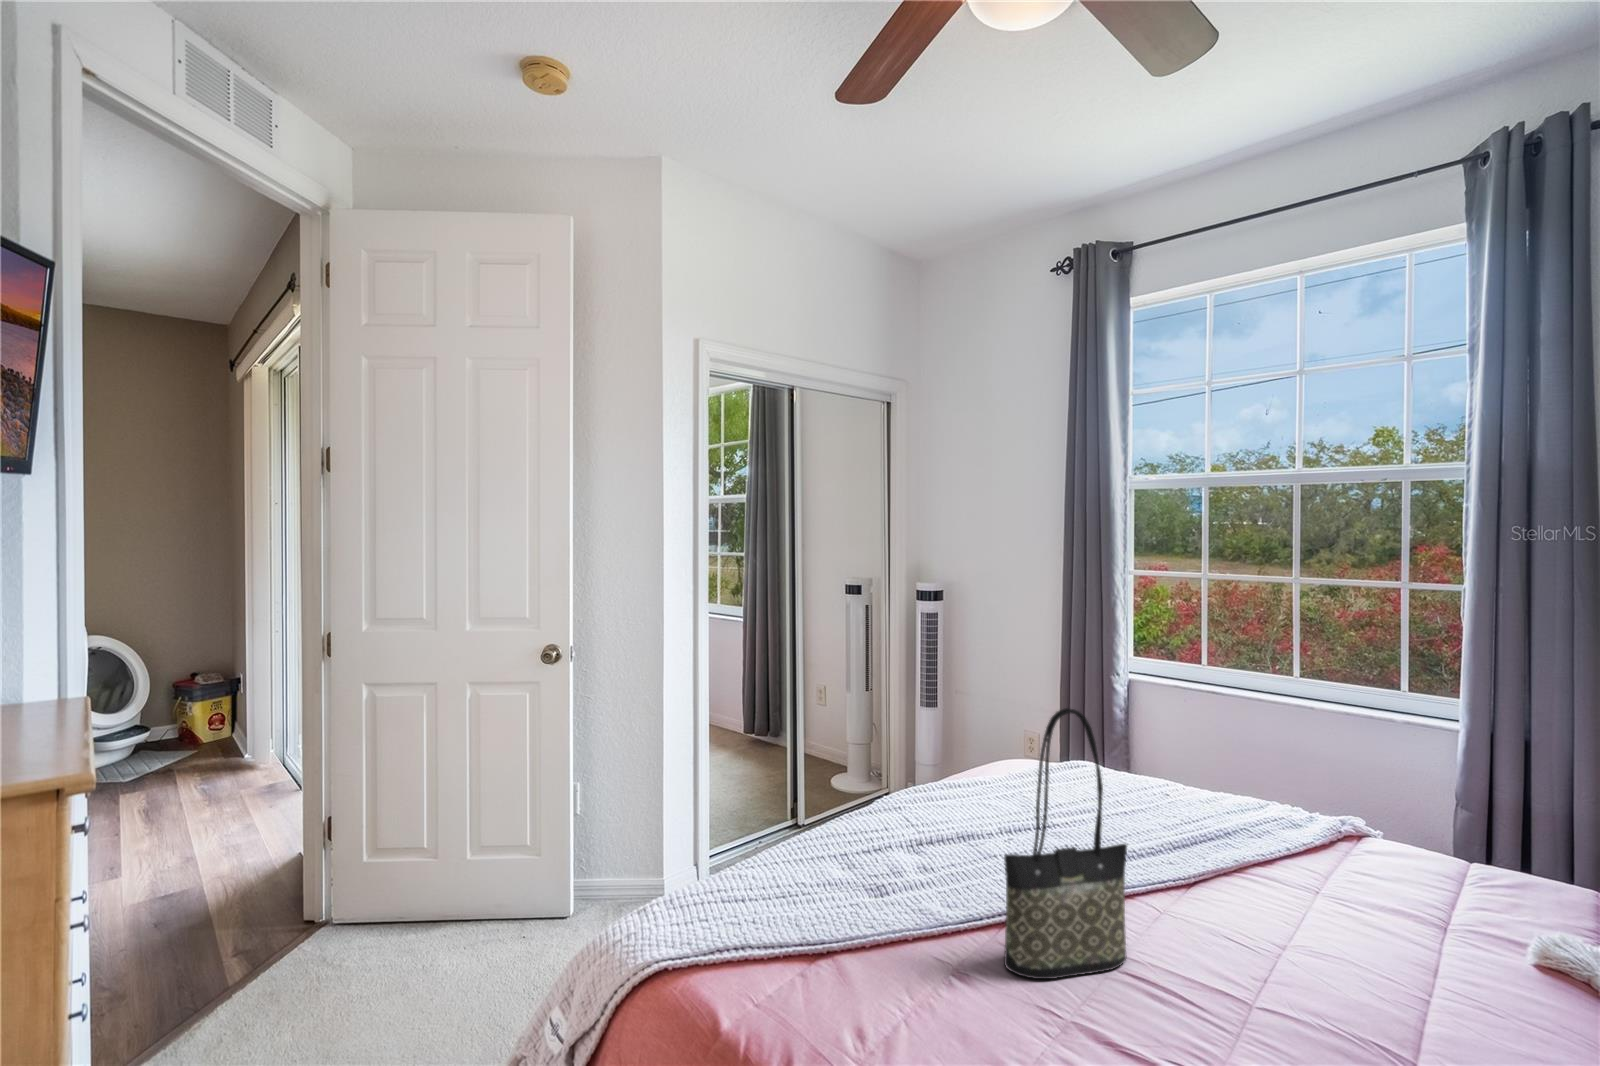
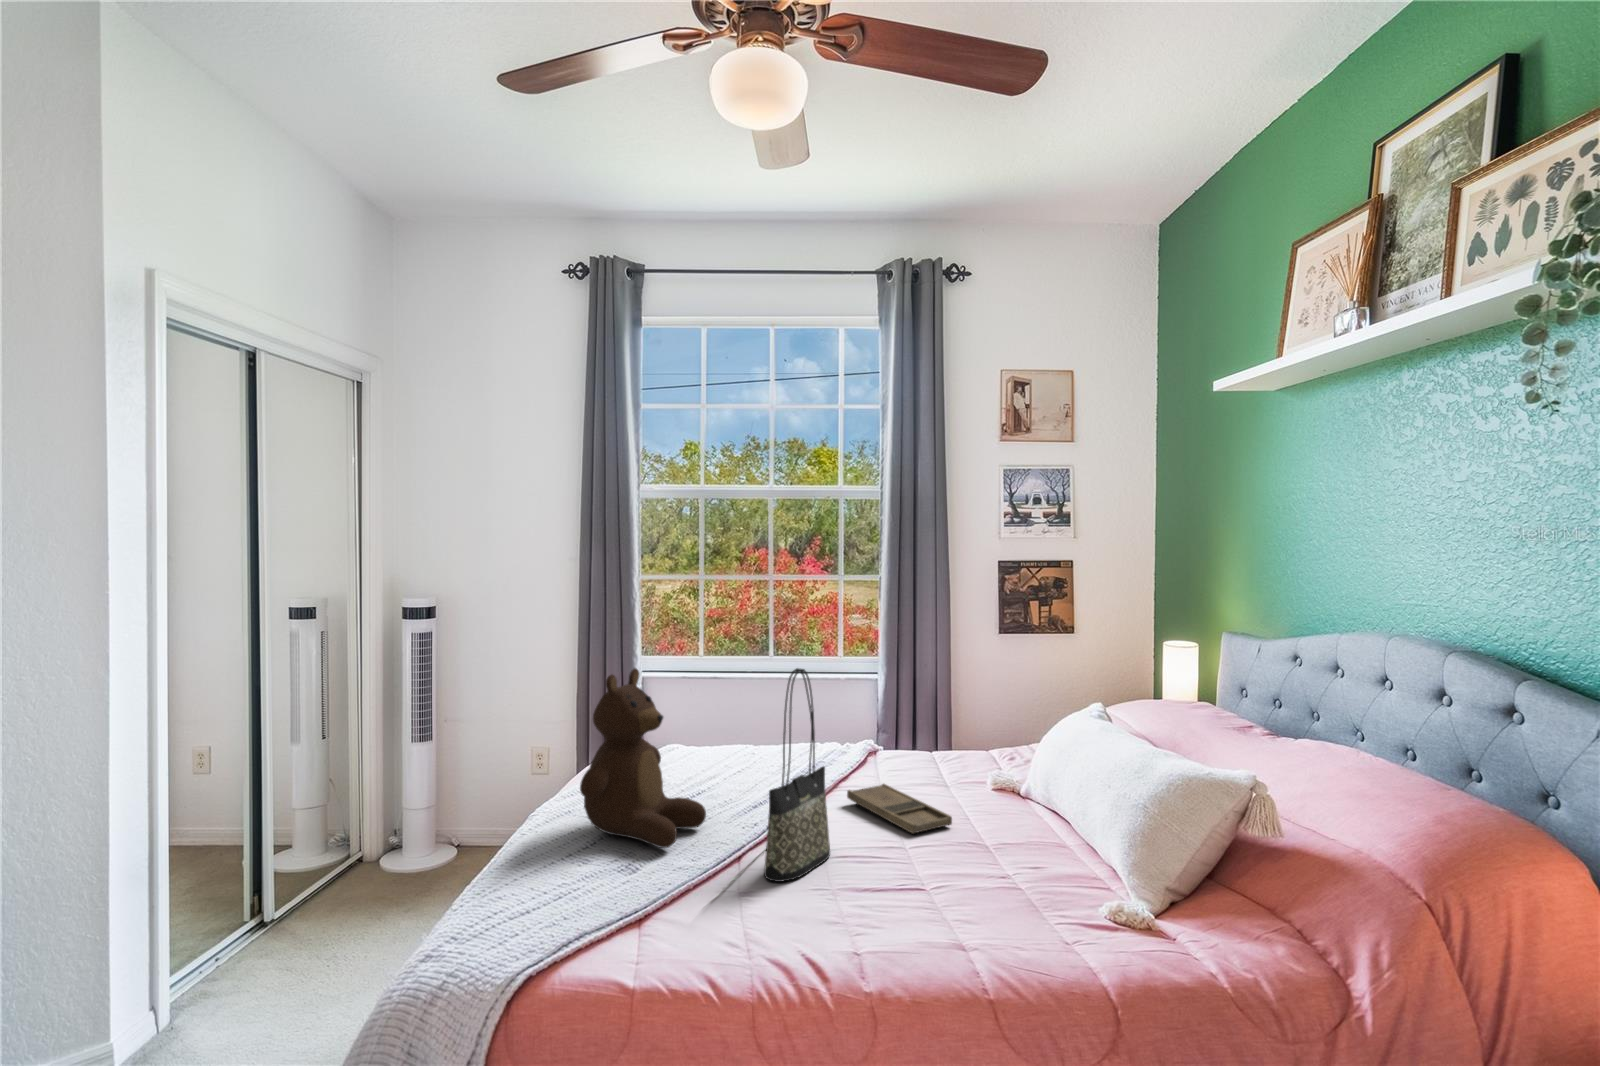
teddy bear: none [857,676,1002,881] -> present [580,669,706,848]
tray: none [1230,883,1373,998] -> present [847,784,952,833]

